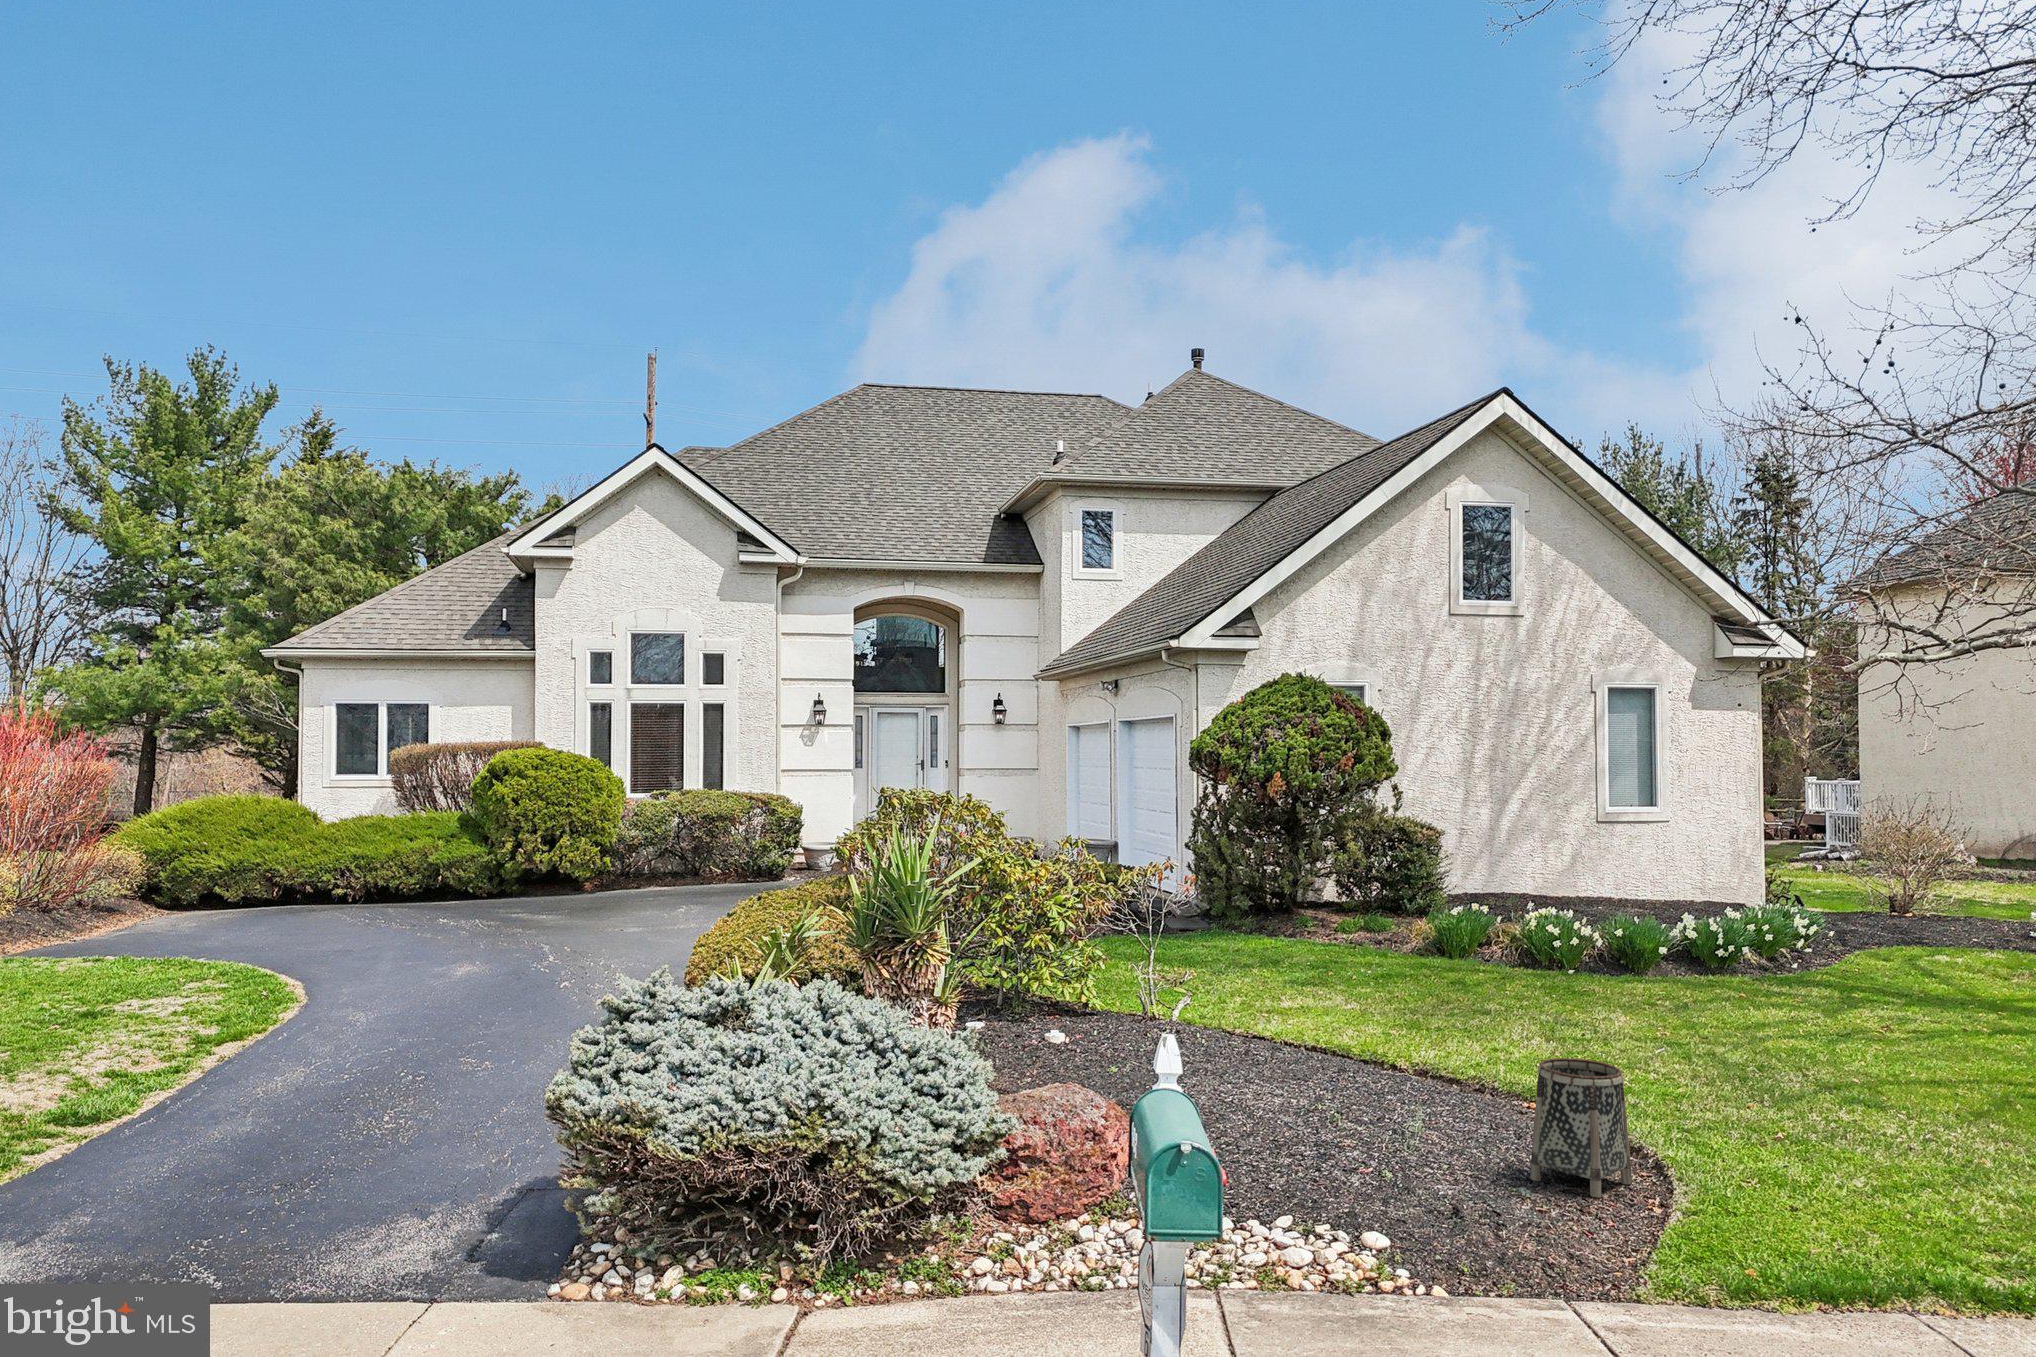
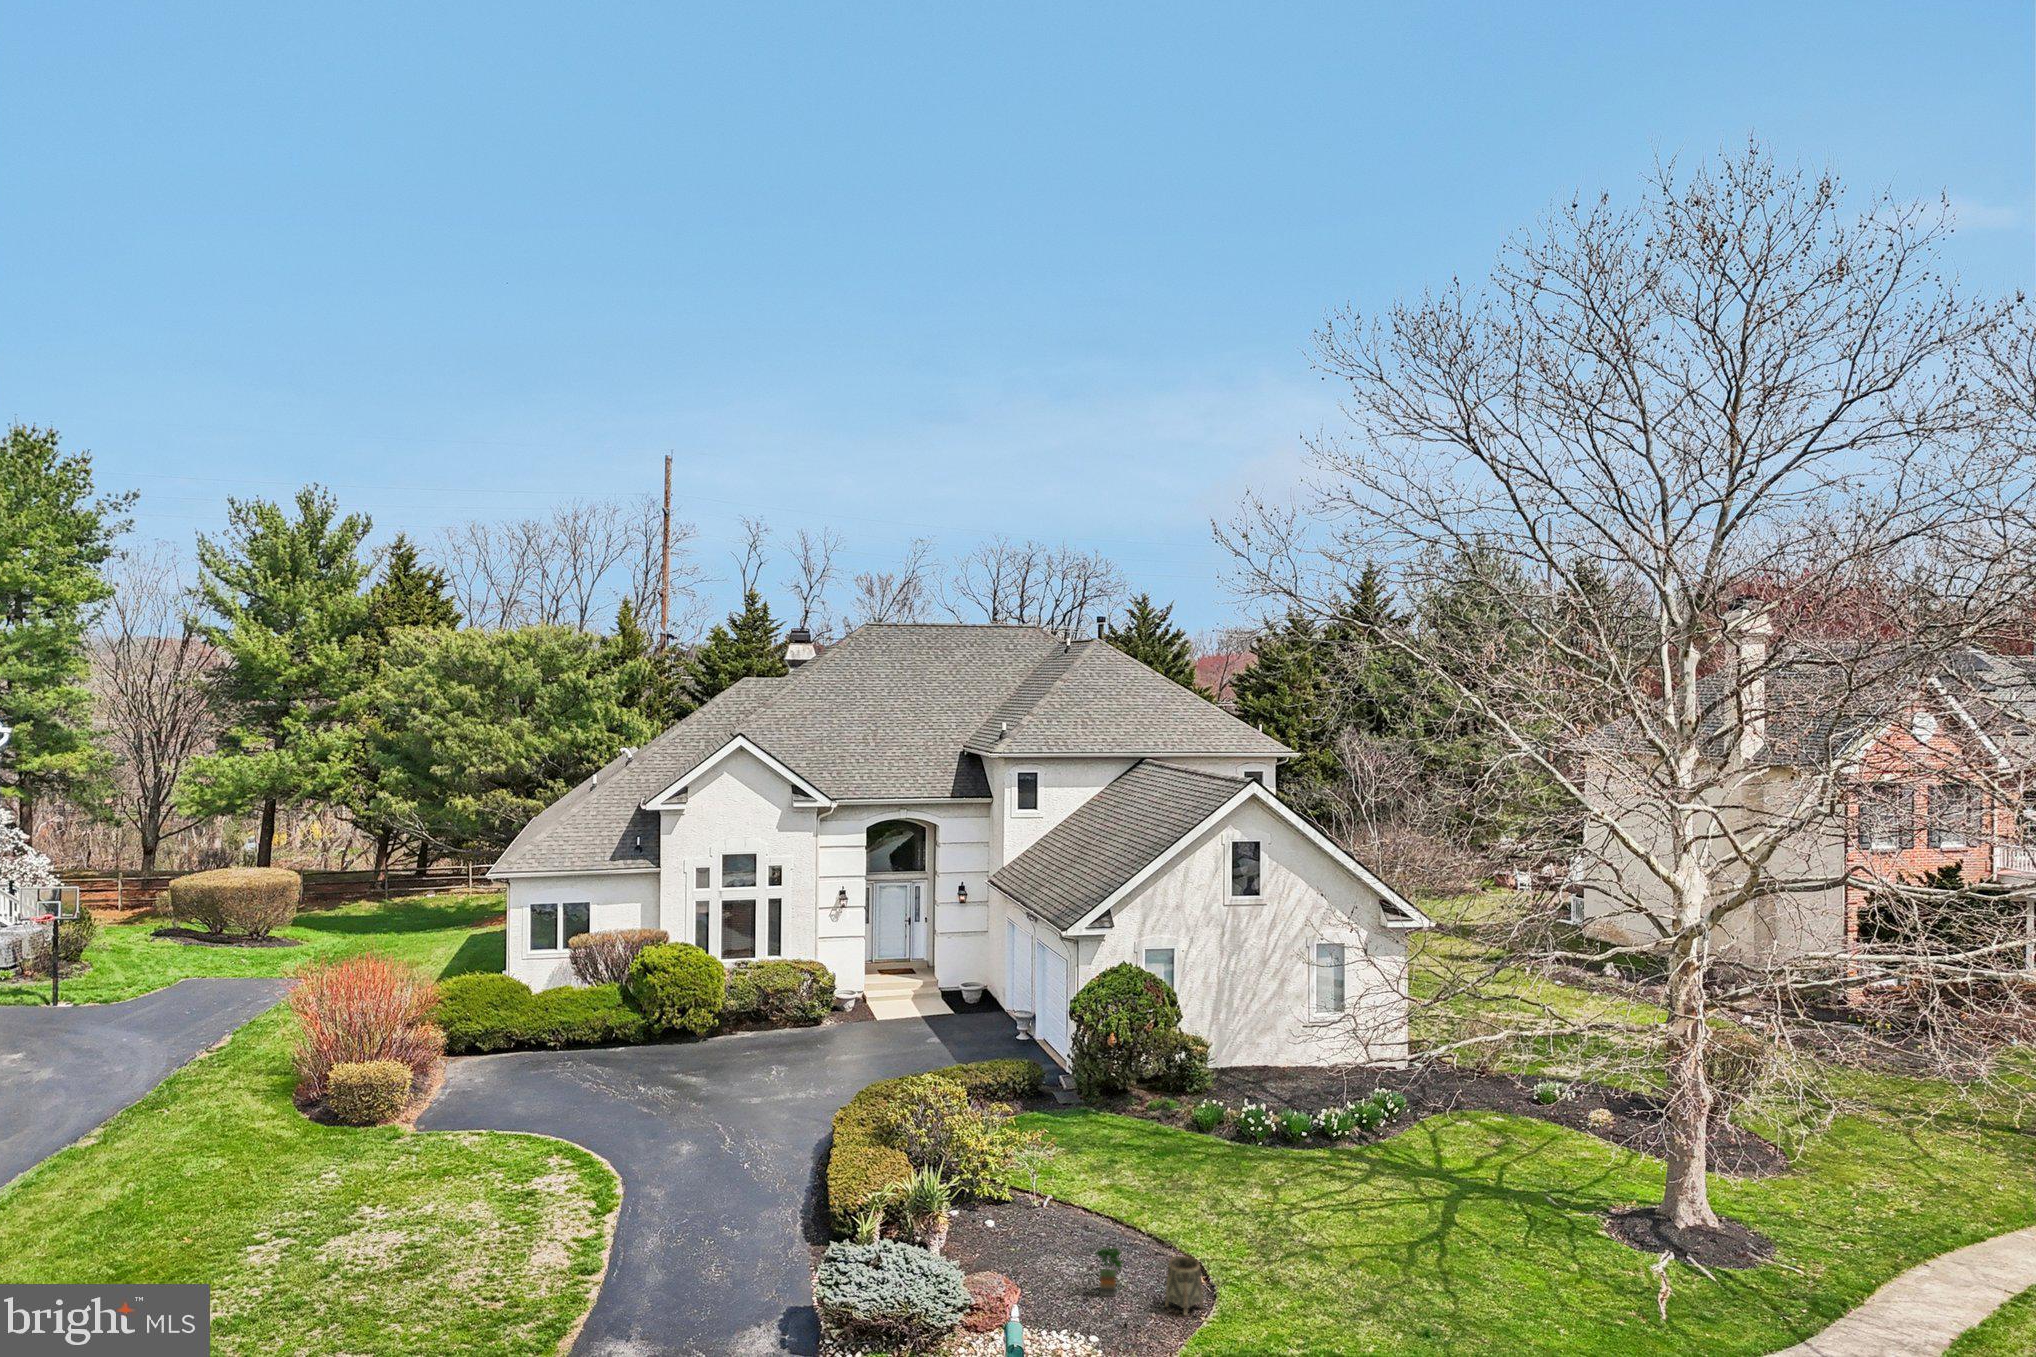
potted tree: none [1337,1044,1413,1161] -> present [1095,1248,1123,1296]

